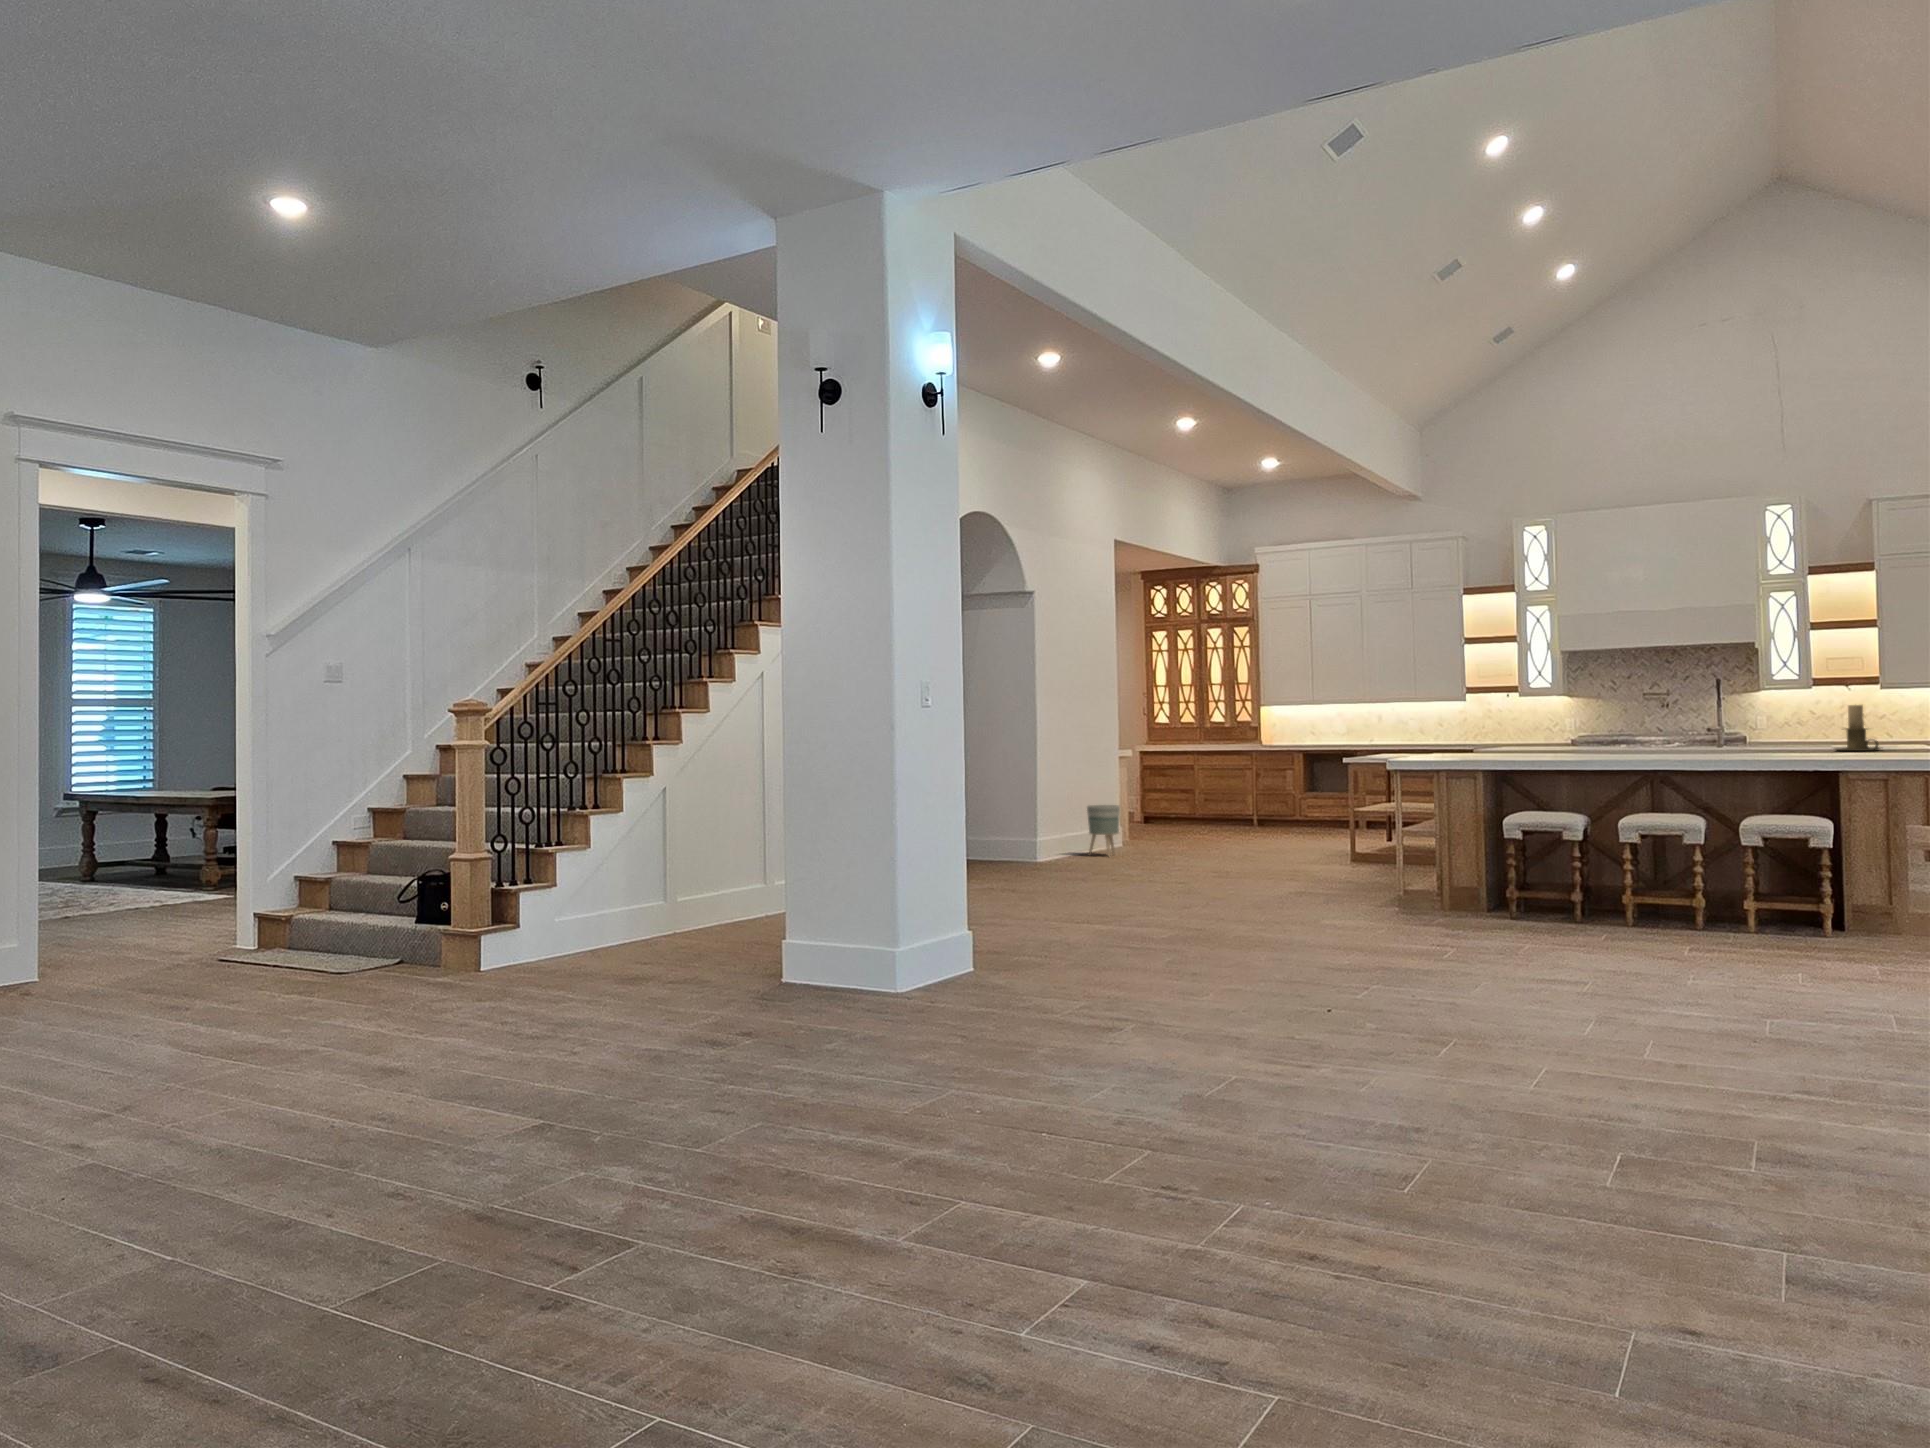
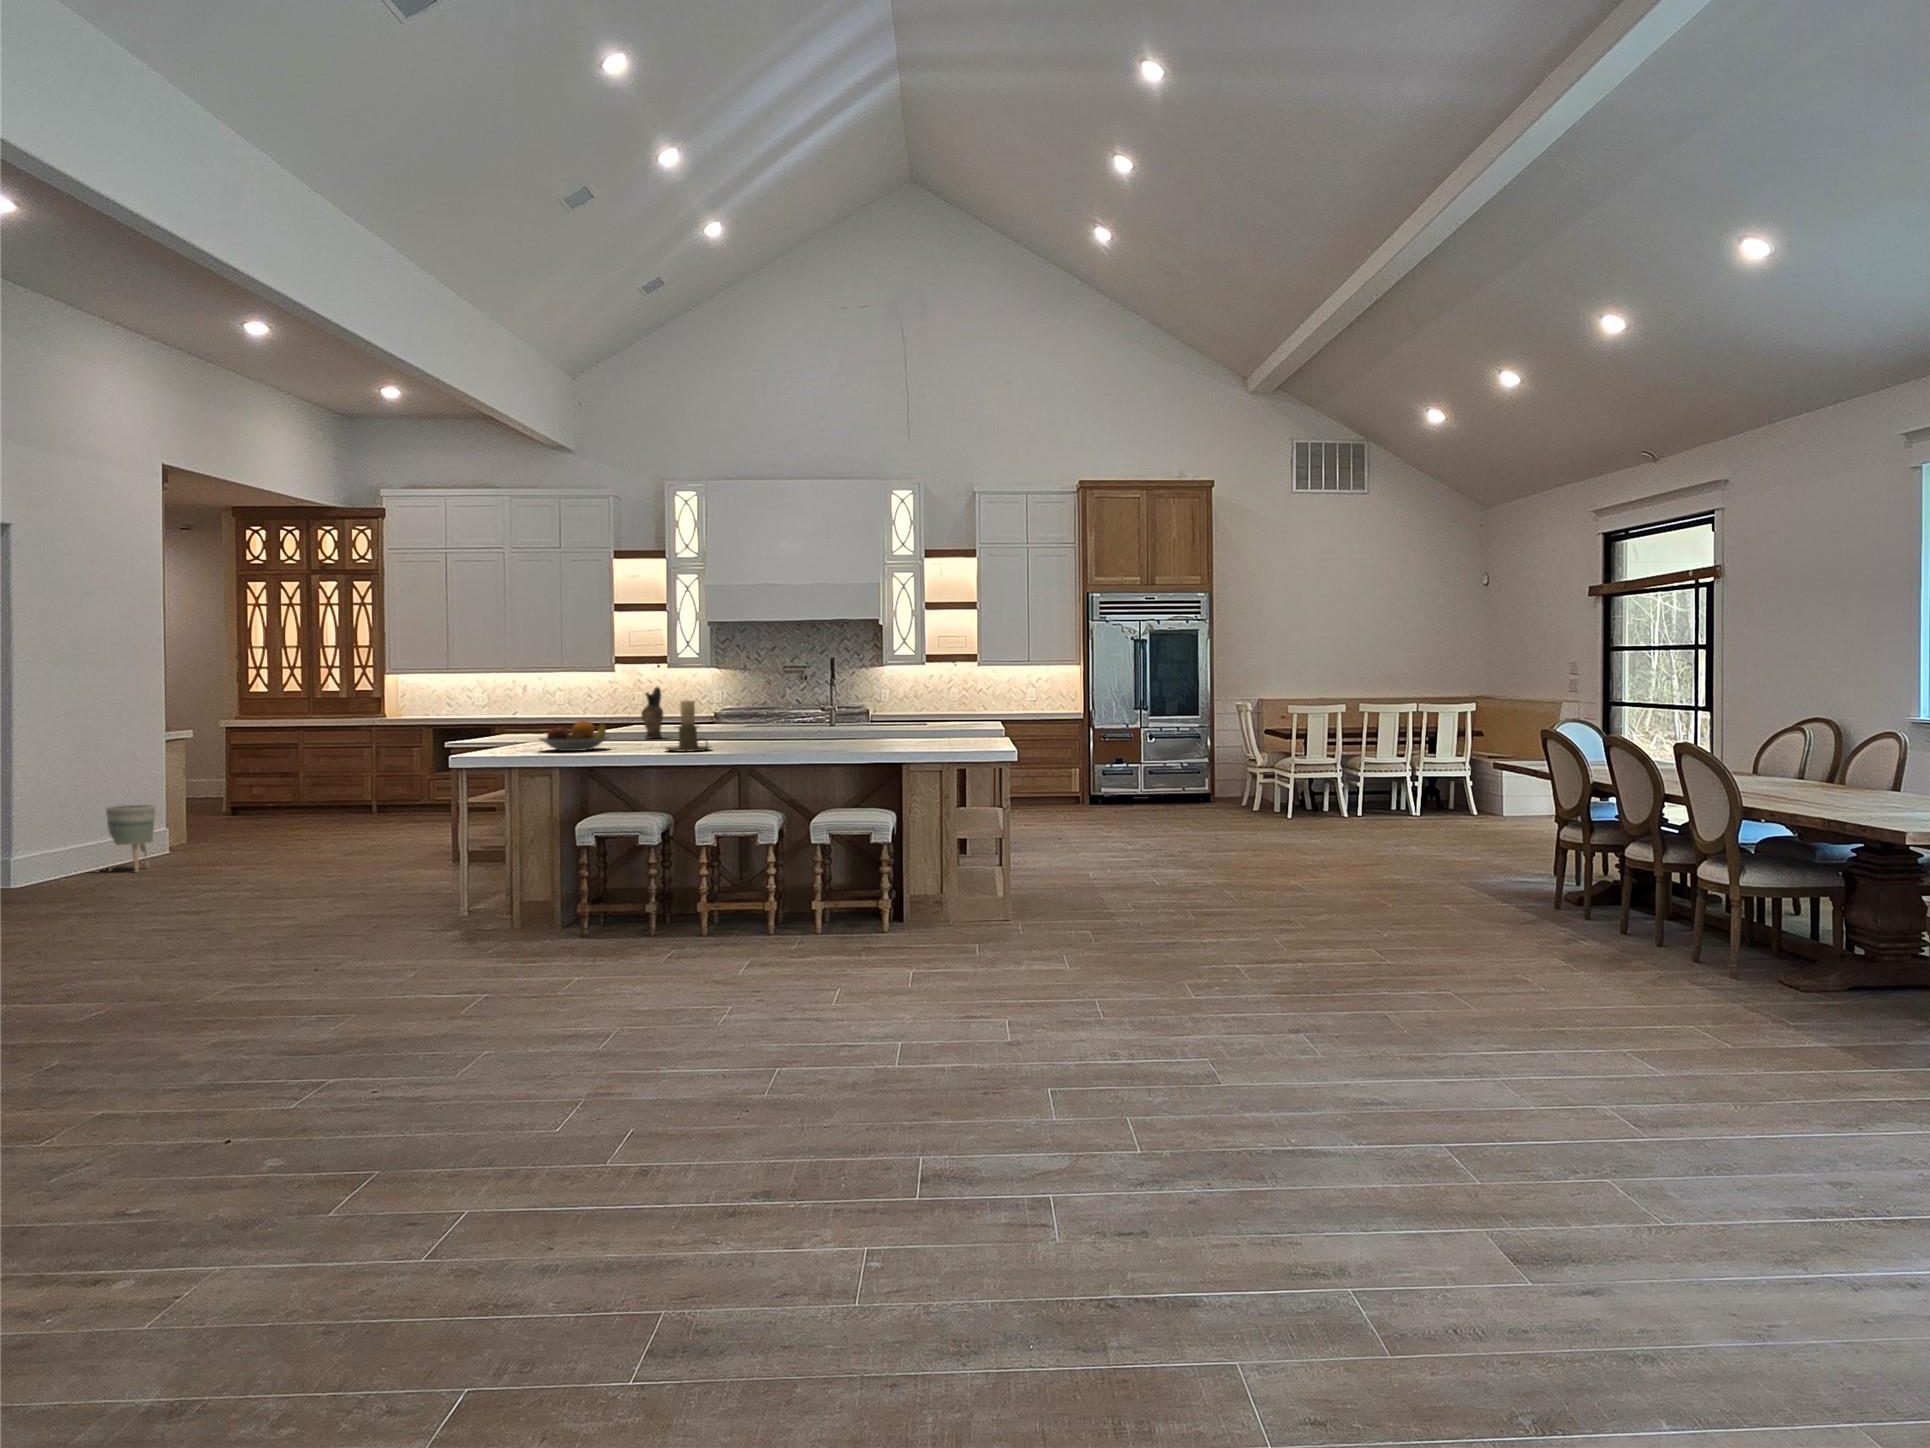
ceramic pitcher: none [1537,704,1557,752] -> present [641,687,663,738]
candle holder: present [1834,705,1880,751] -> present [665,701,710,752]
fruit bowl: none [1456,732,1522,758] -> present [539,720,608,751]

